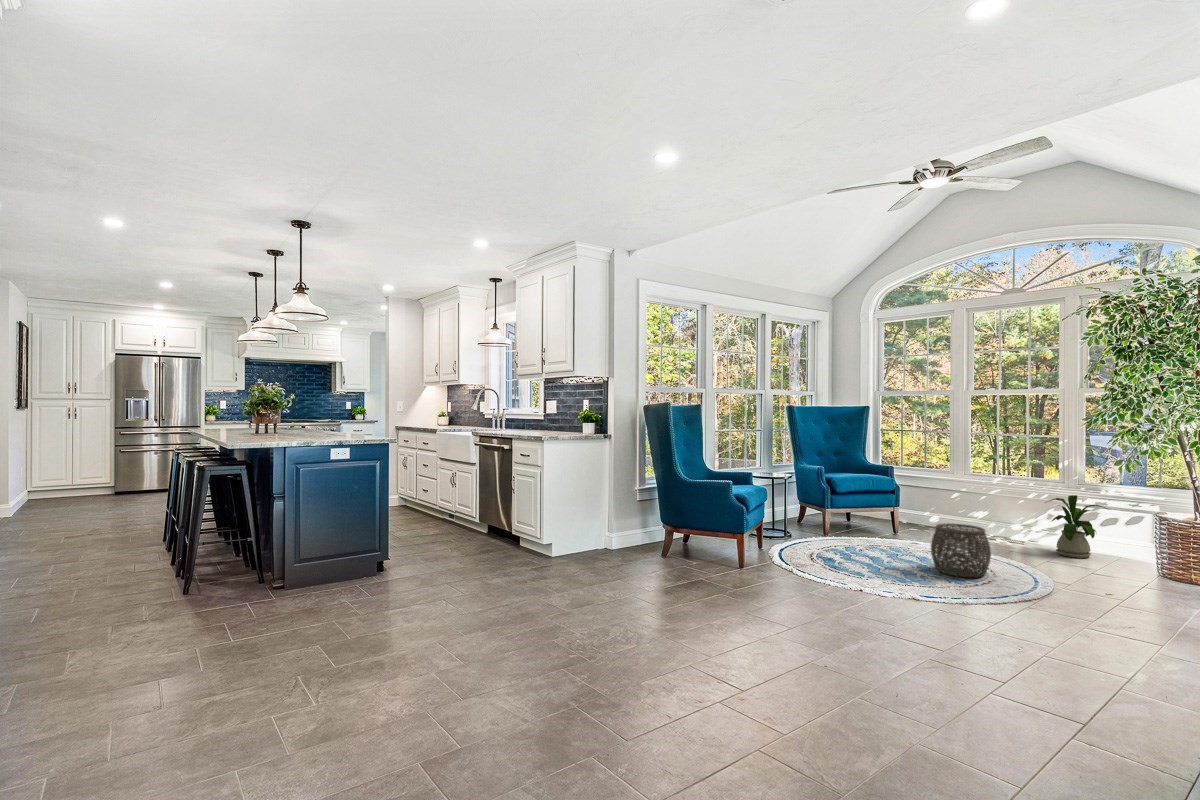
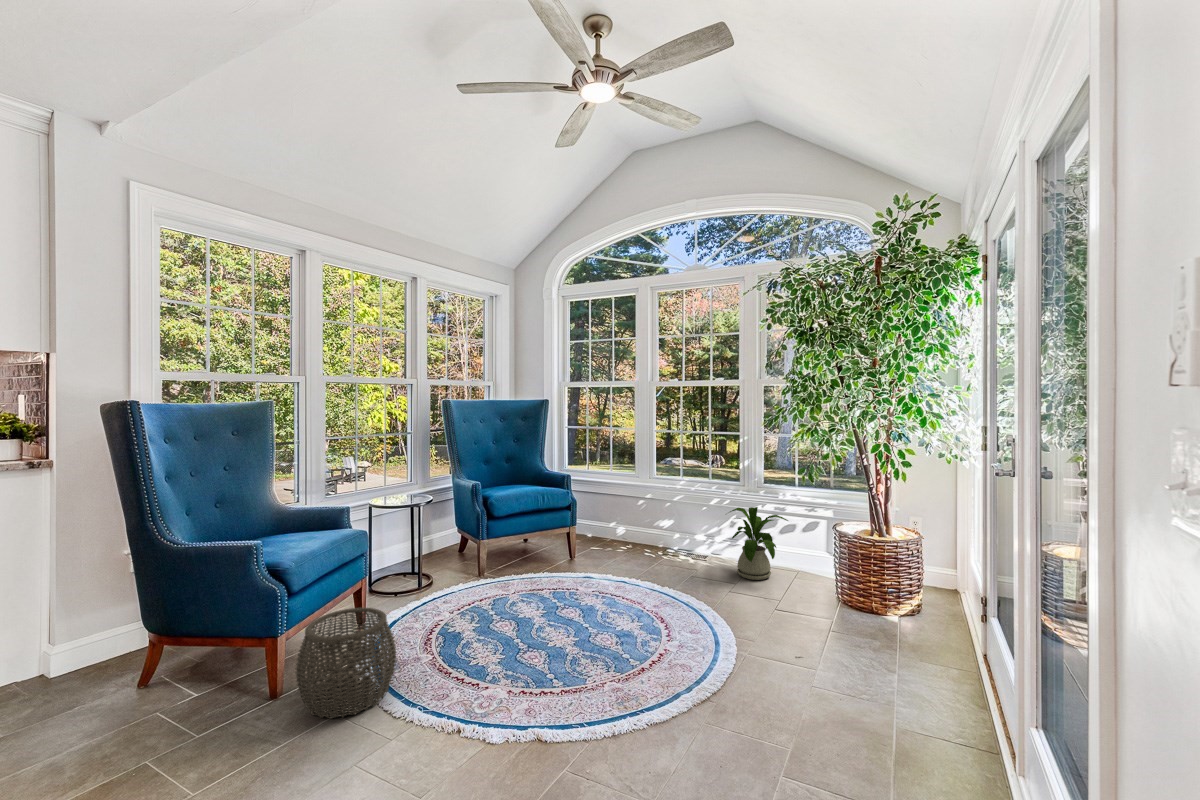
woven basket: present [931,523,991,578] -> present [296,608,396,719]

